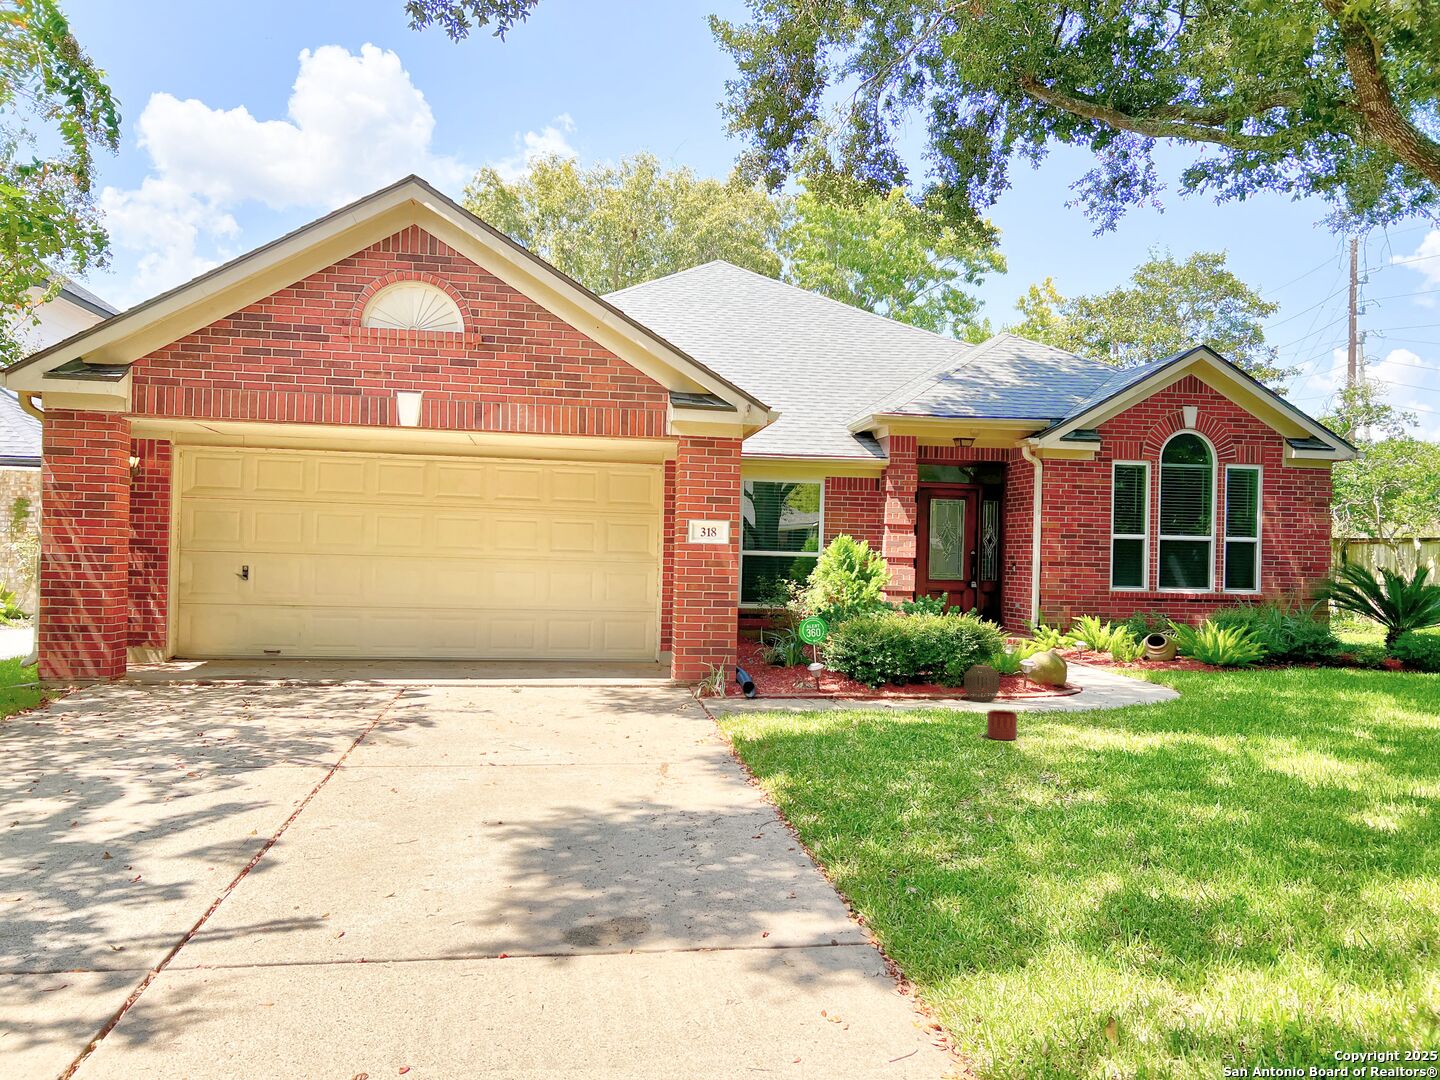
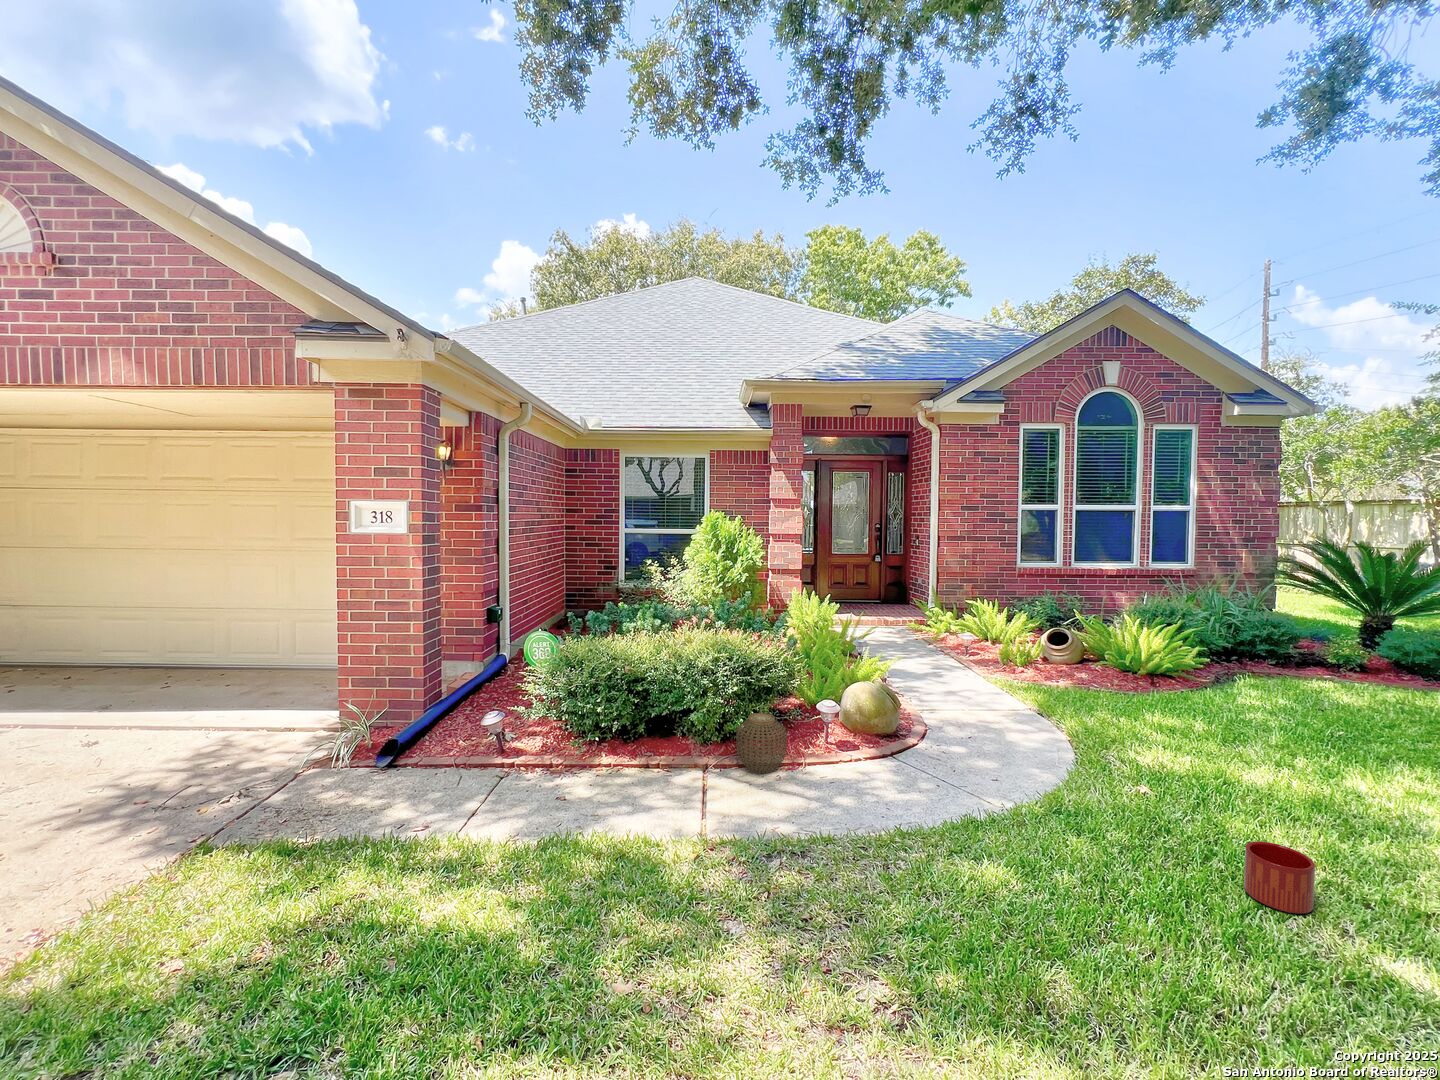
planter: present [987,710,1017,740] -> present [1244,841,1315,914]

